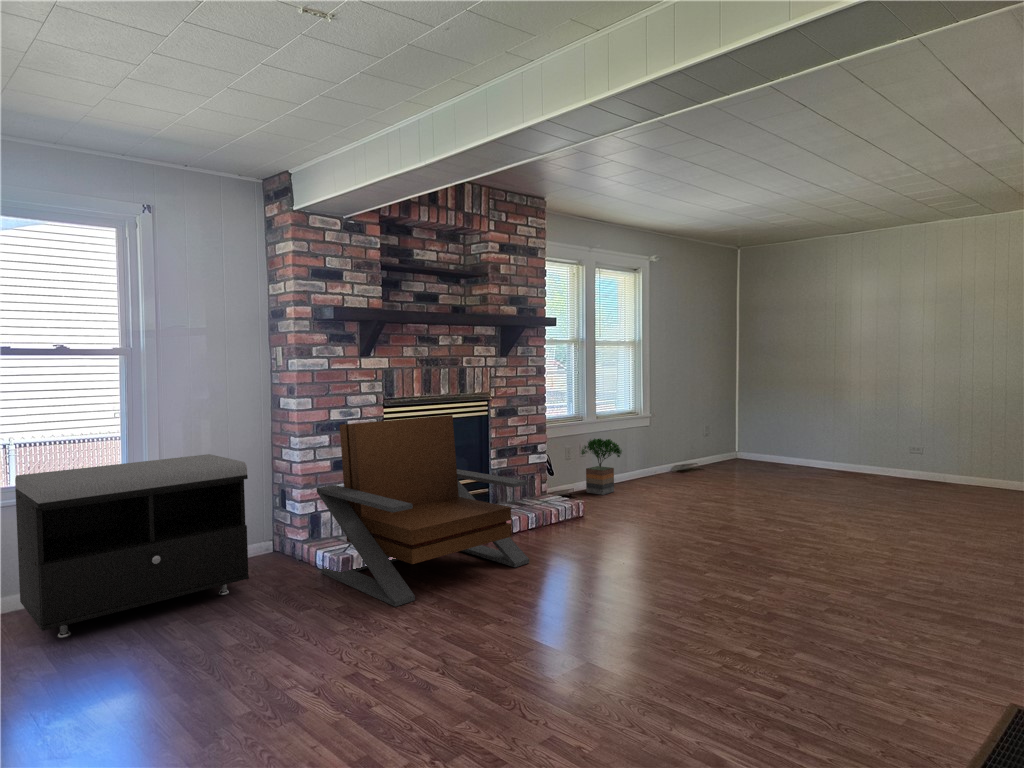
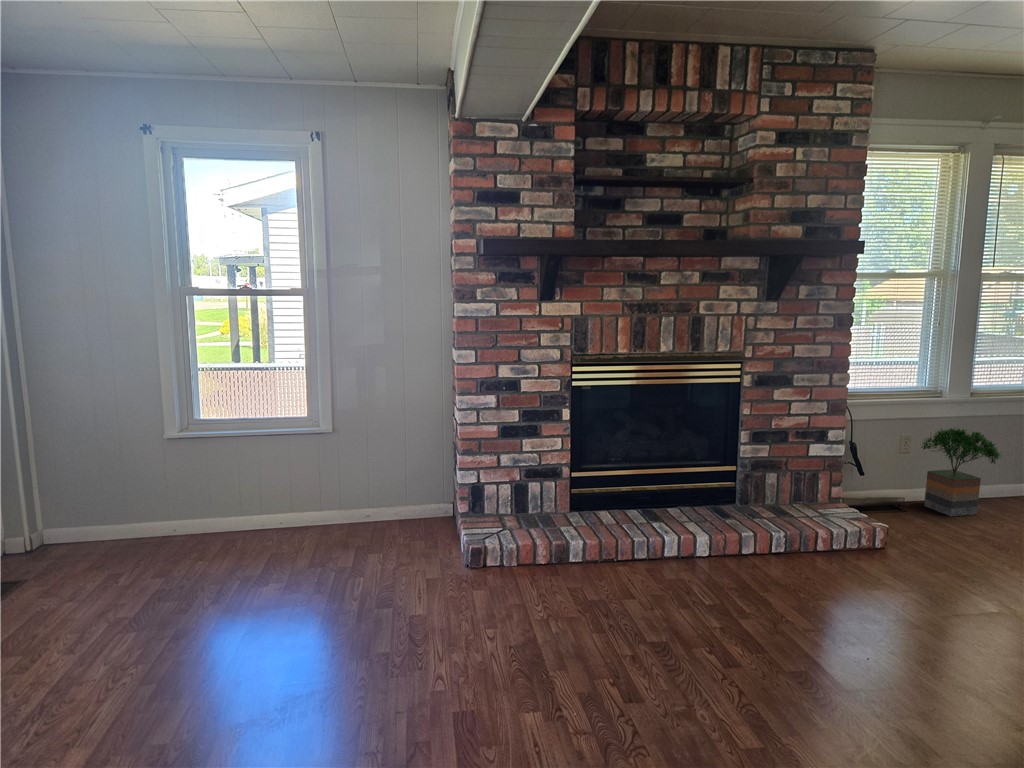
lounge chair: present [317,415,529,607] -> none [468,383,725,638]
storage bench: present [15,454,249,638] -> none [171,403,387,566]

